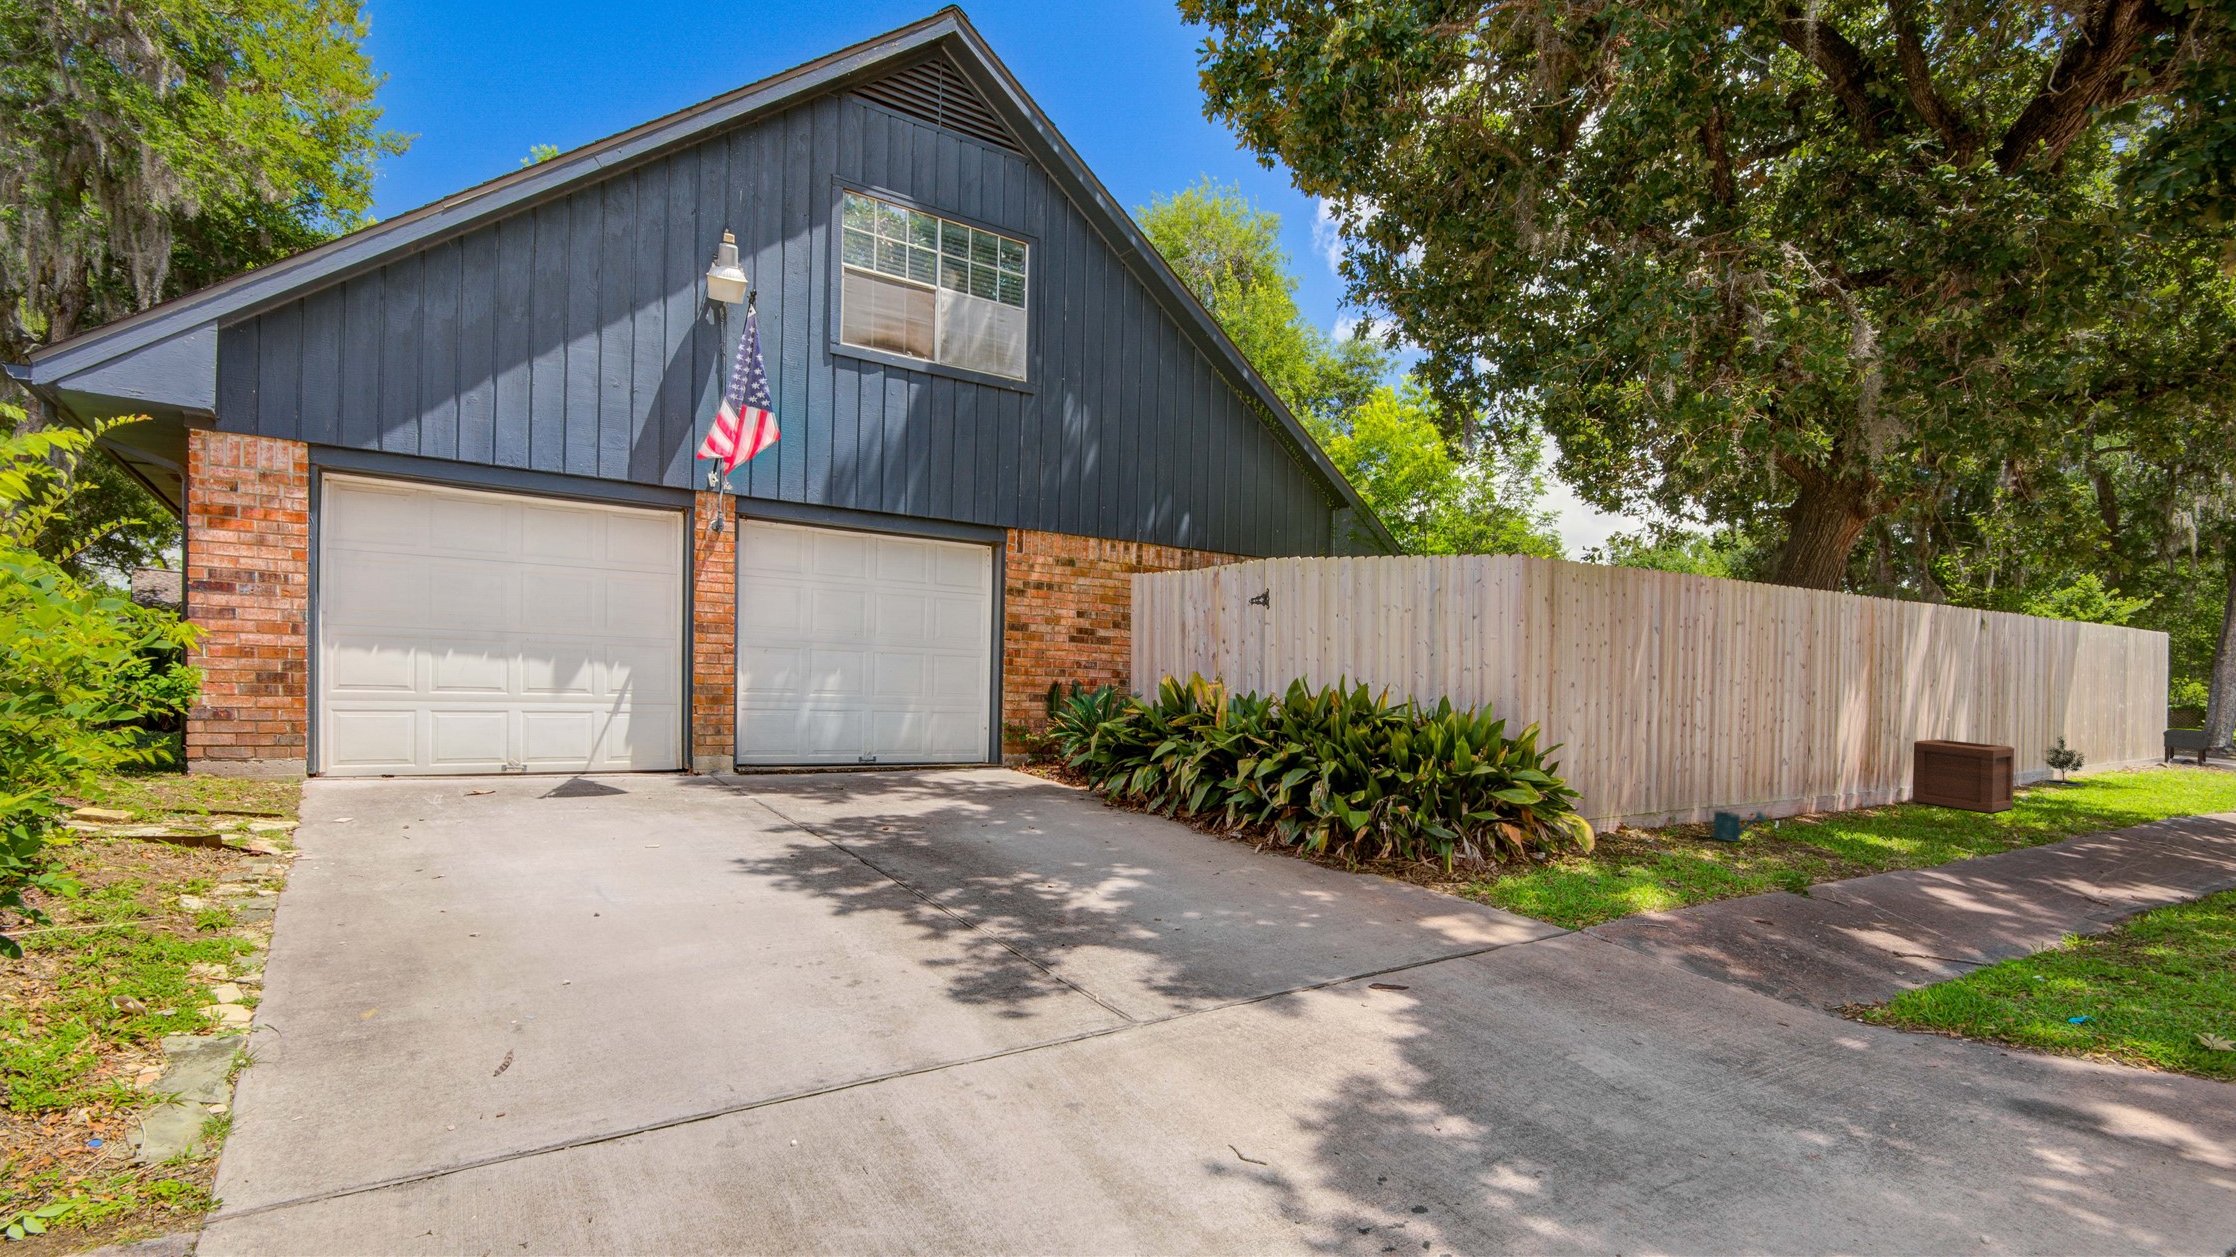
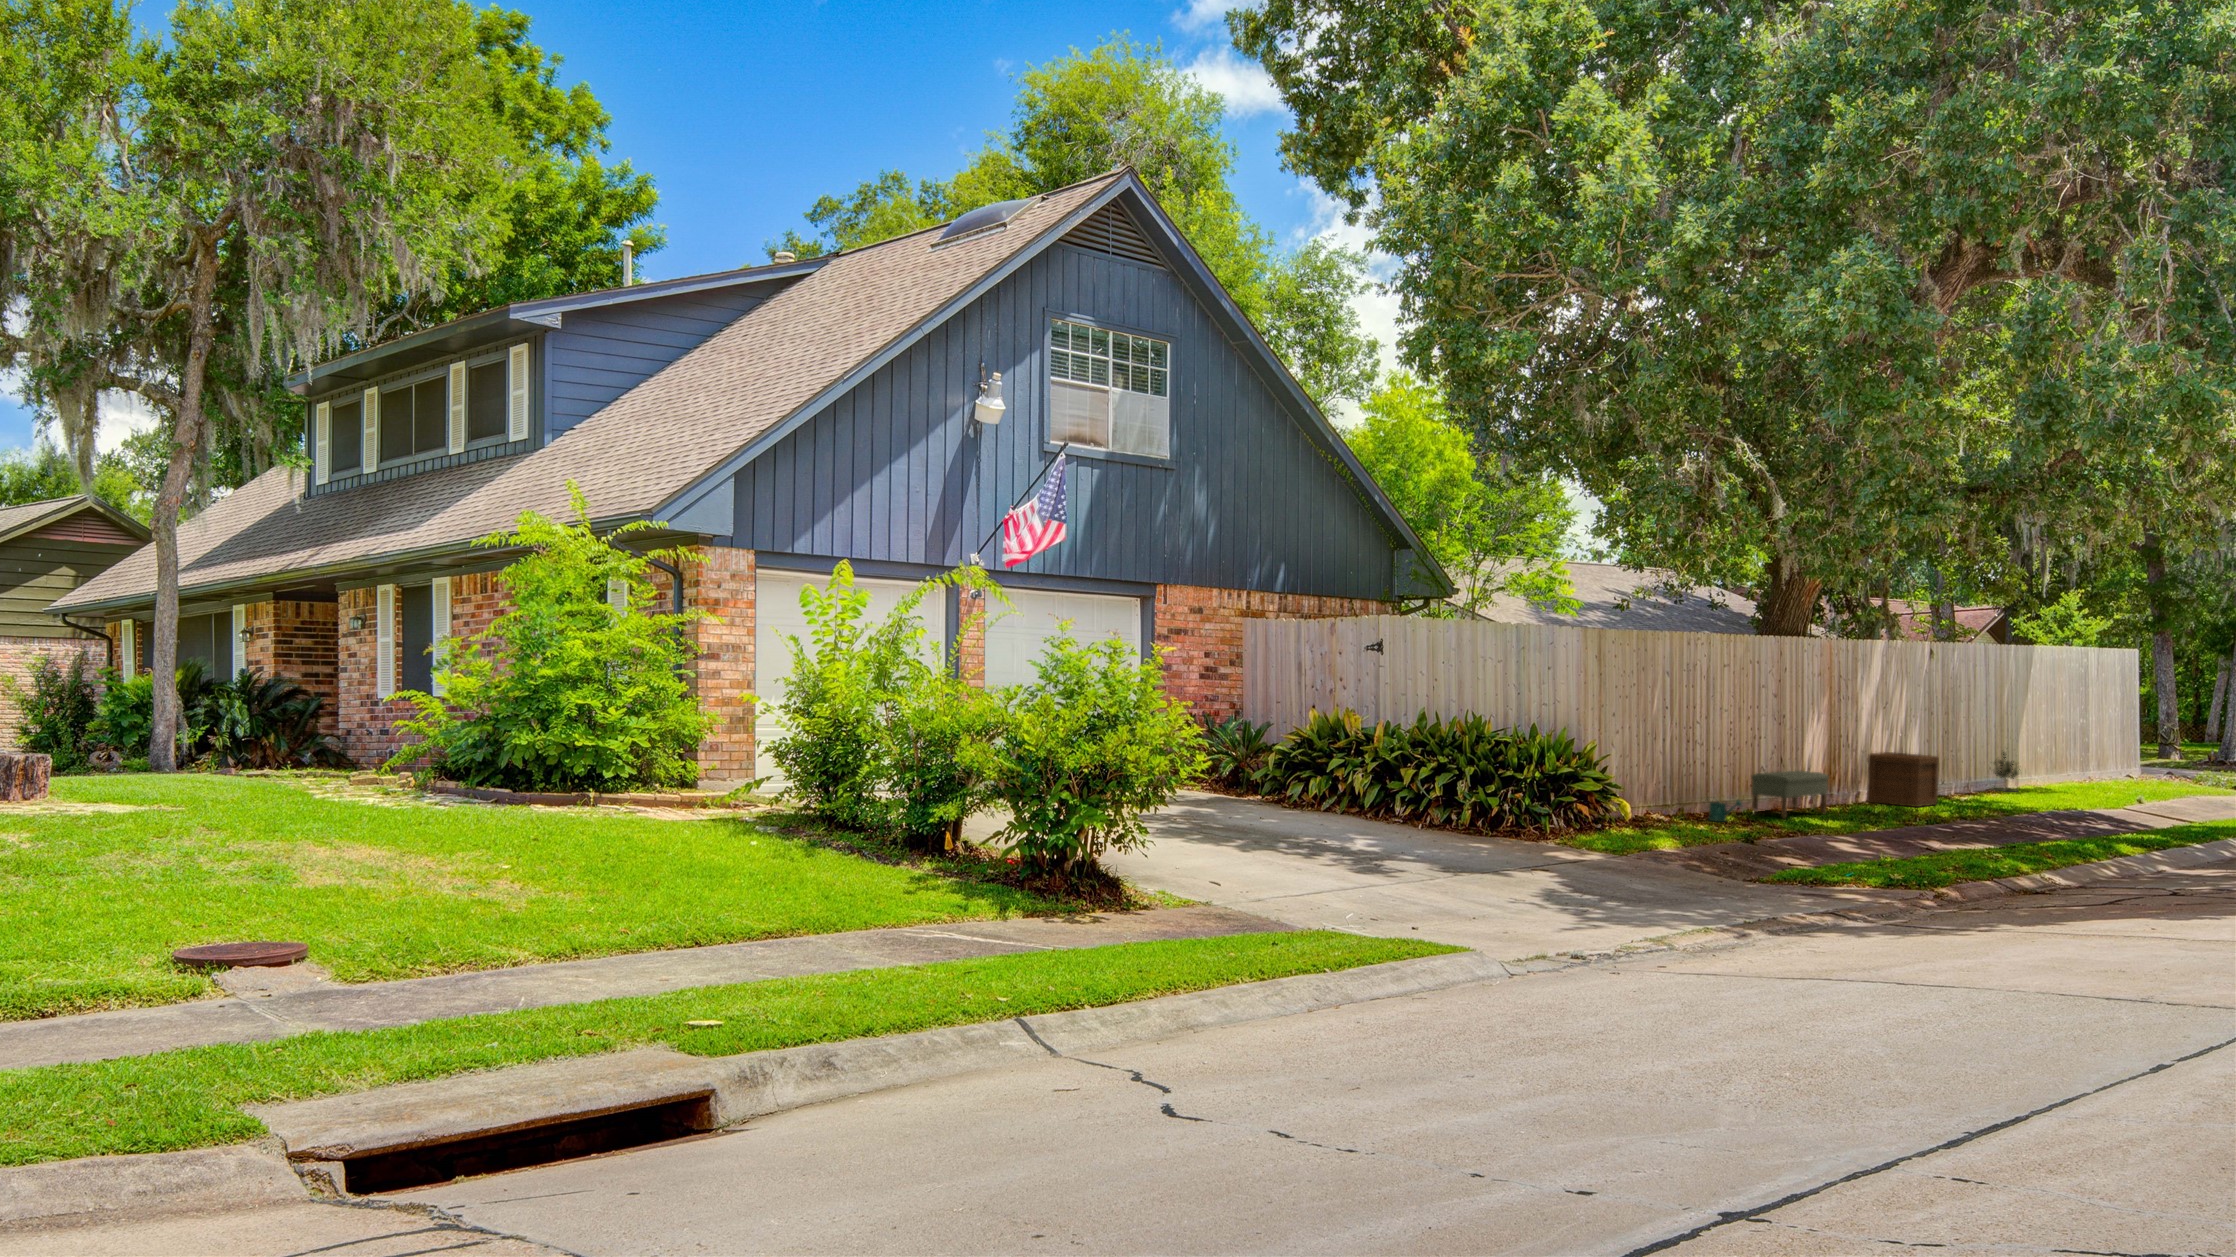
bench: present [2163,729,2208,766] -> present [1752,771,1829,819]

